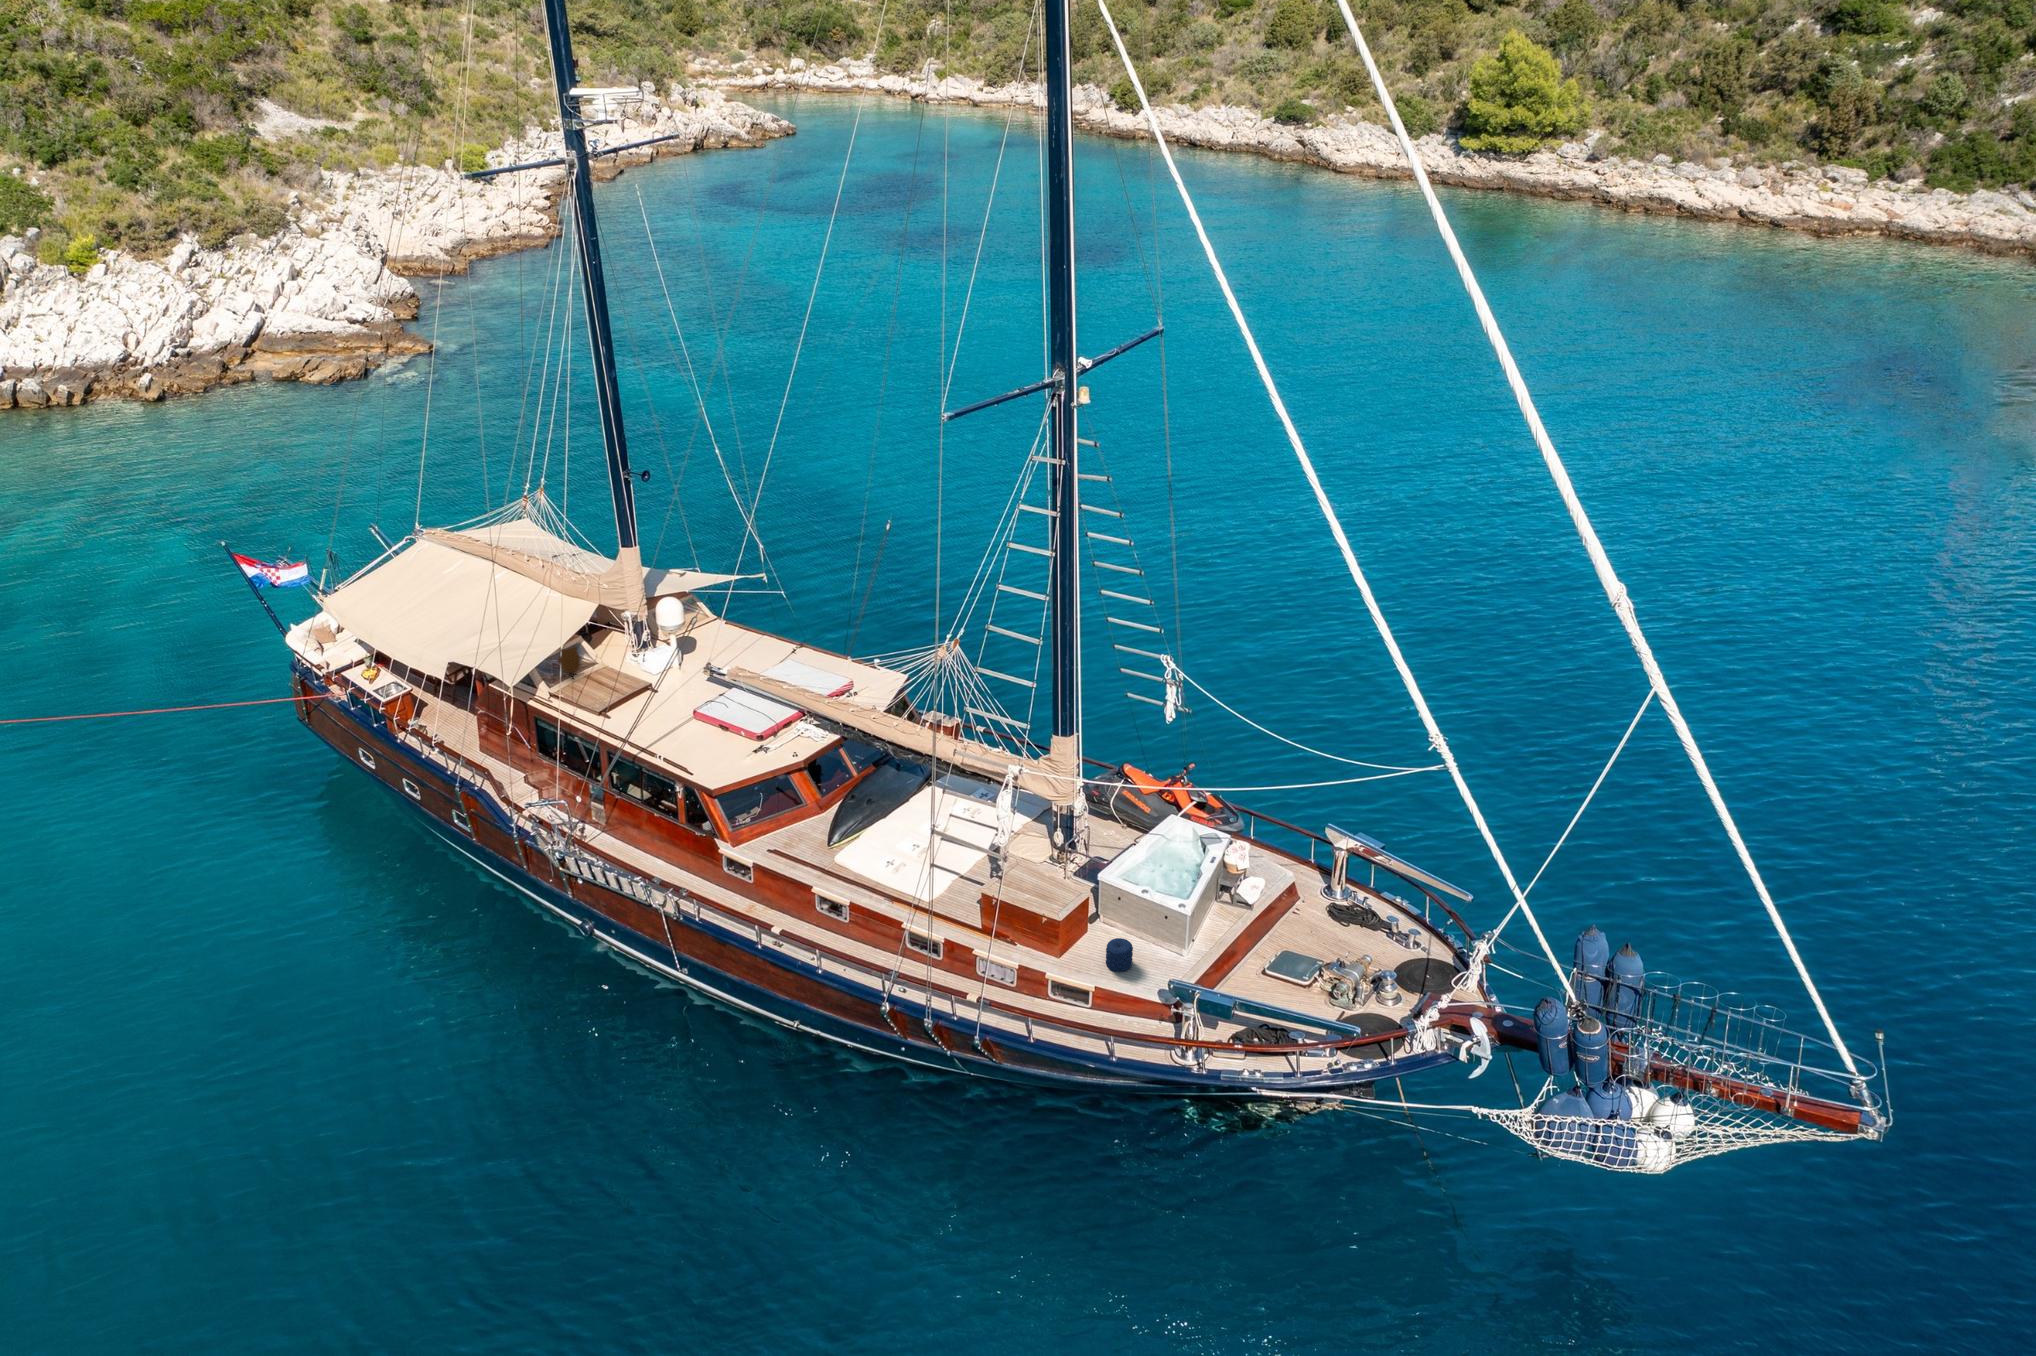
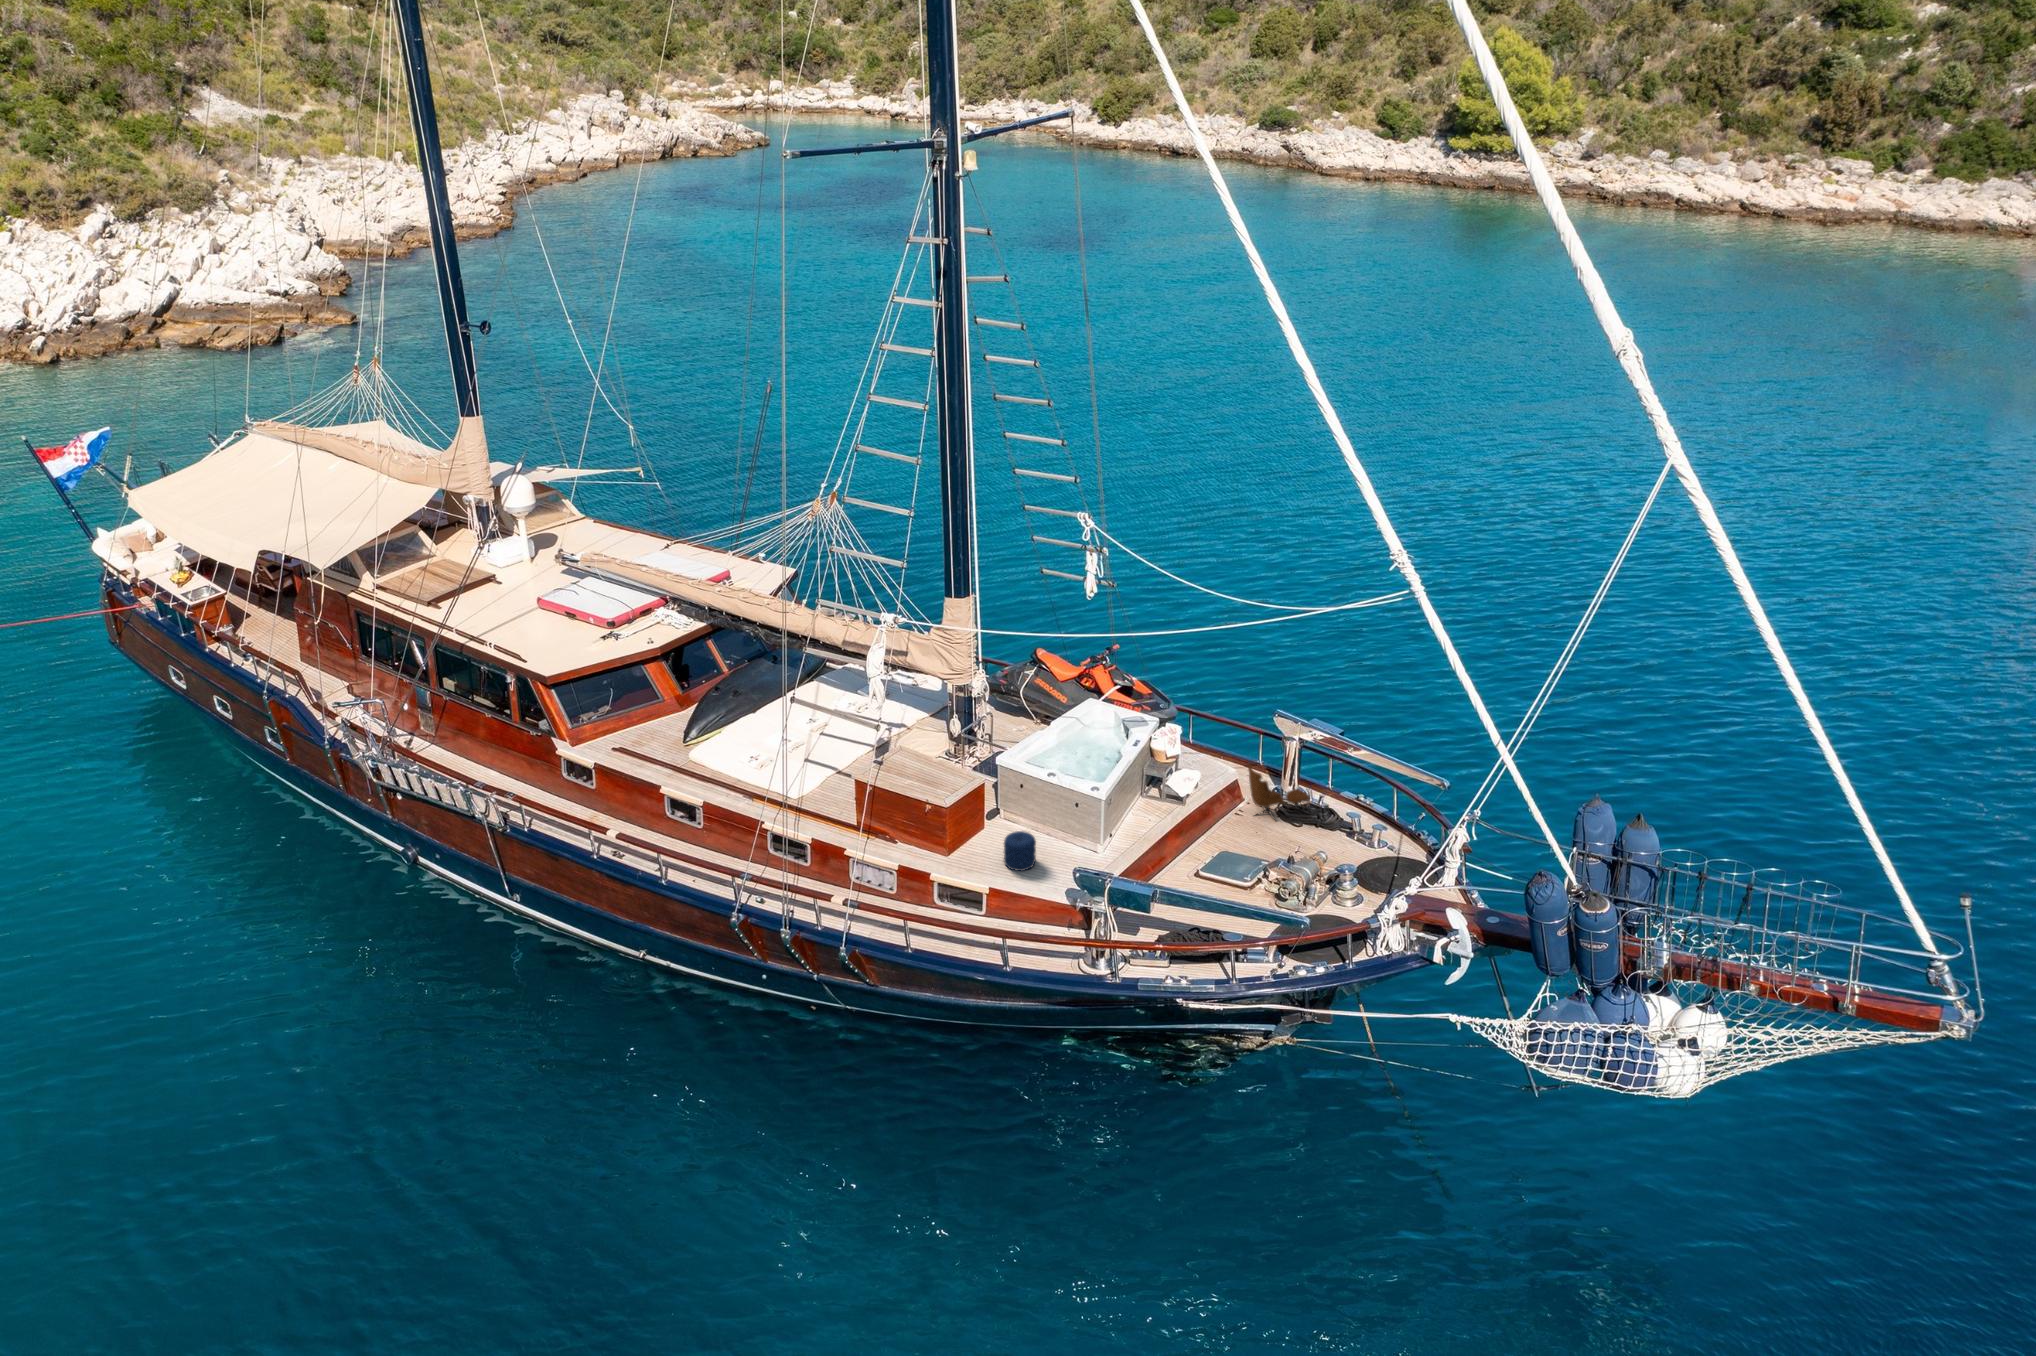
lounge chair: present [557,646,581,678] -> present [1248,765,1310,815]

